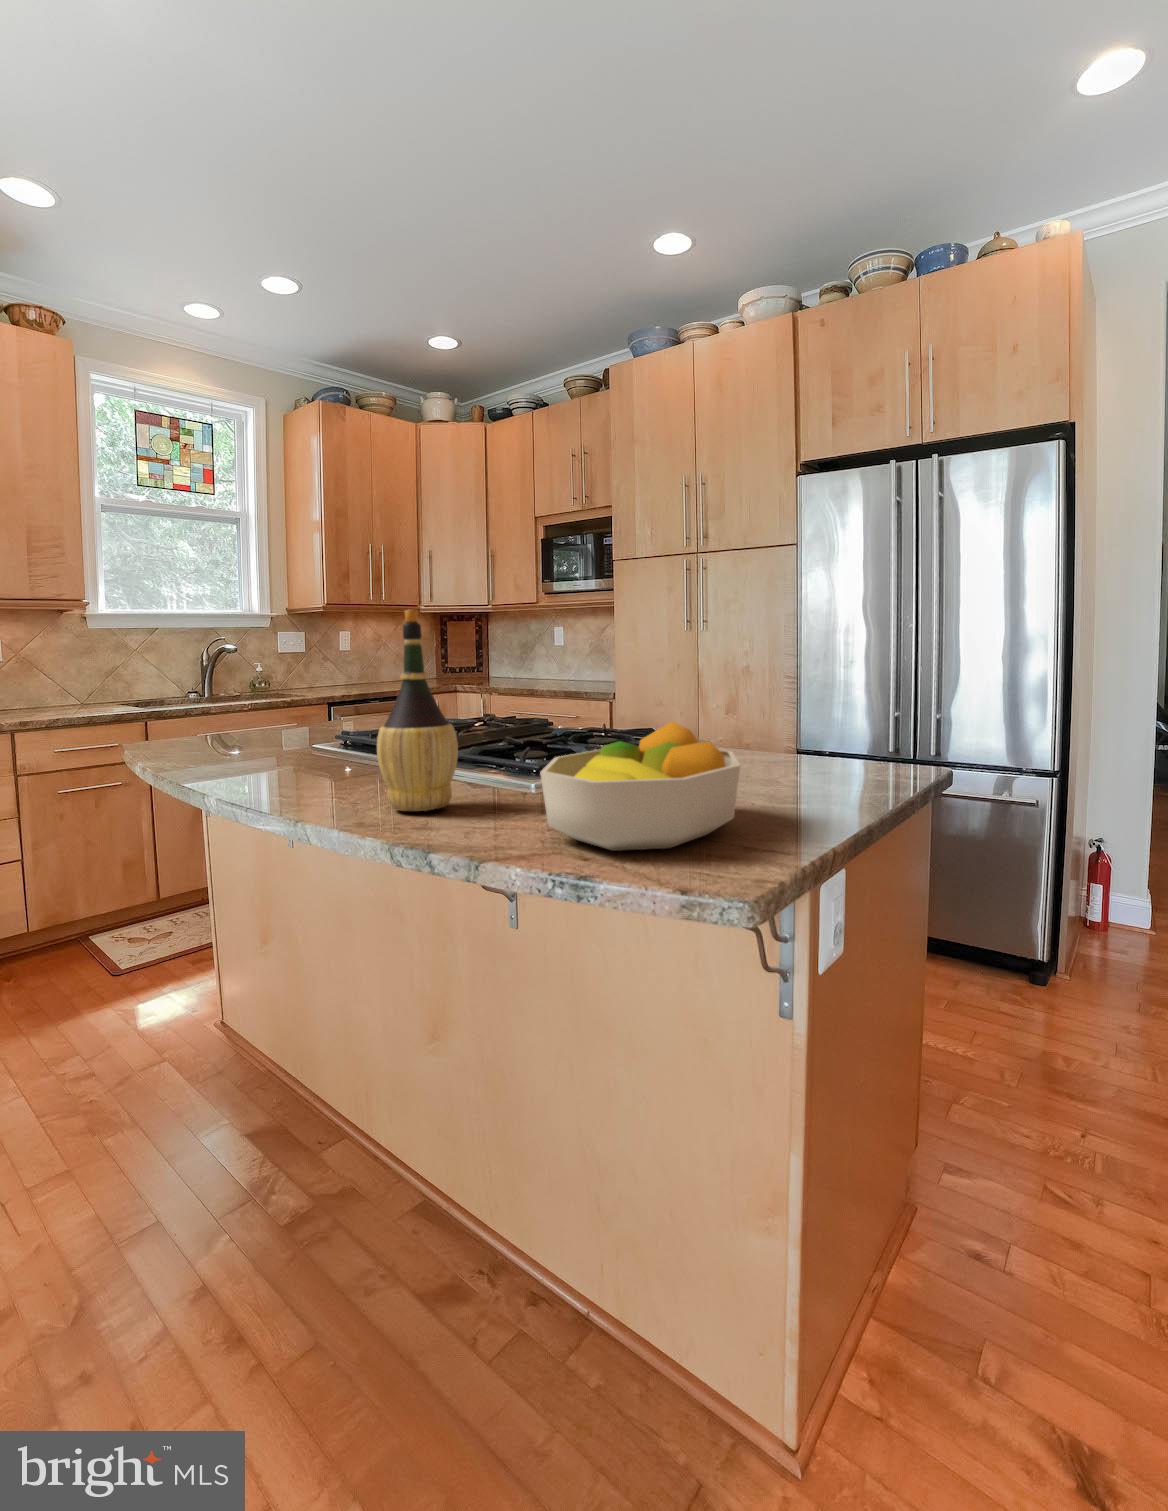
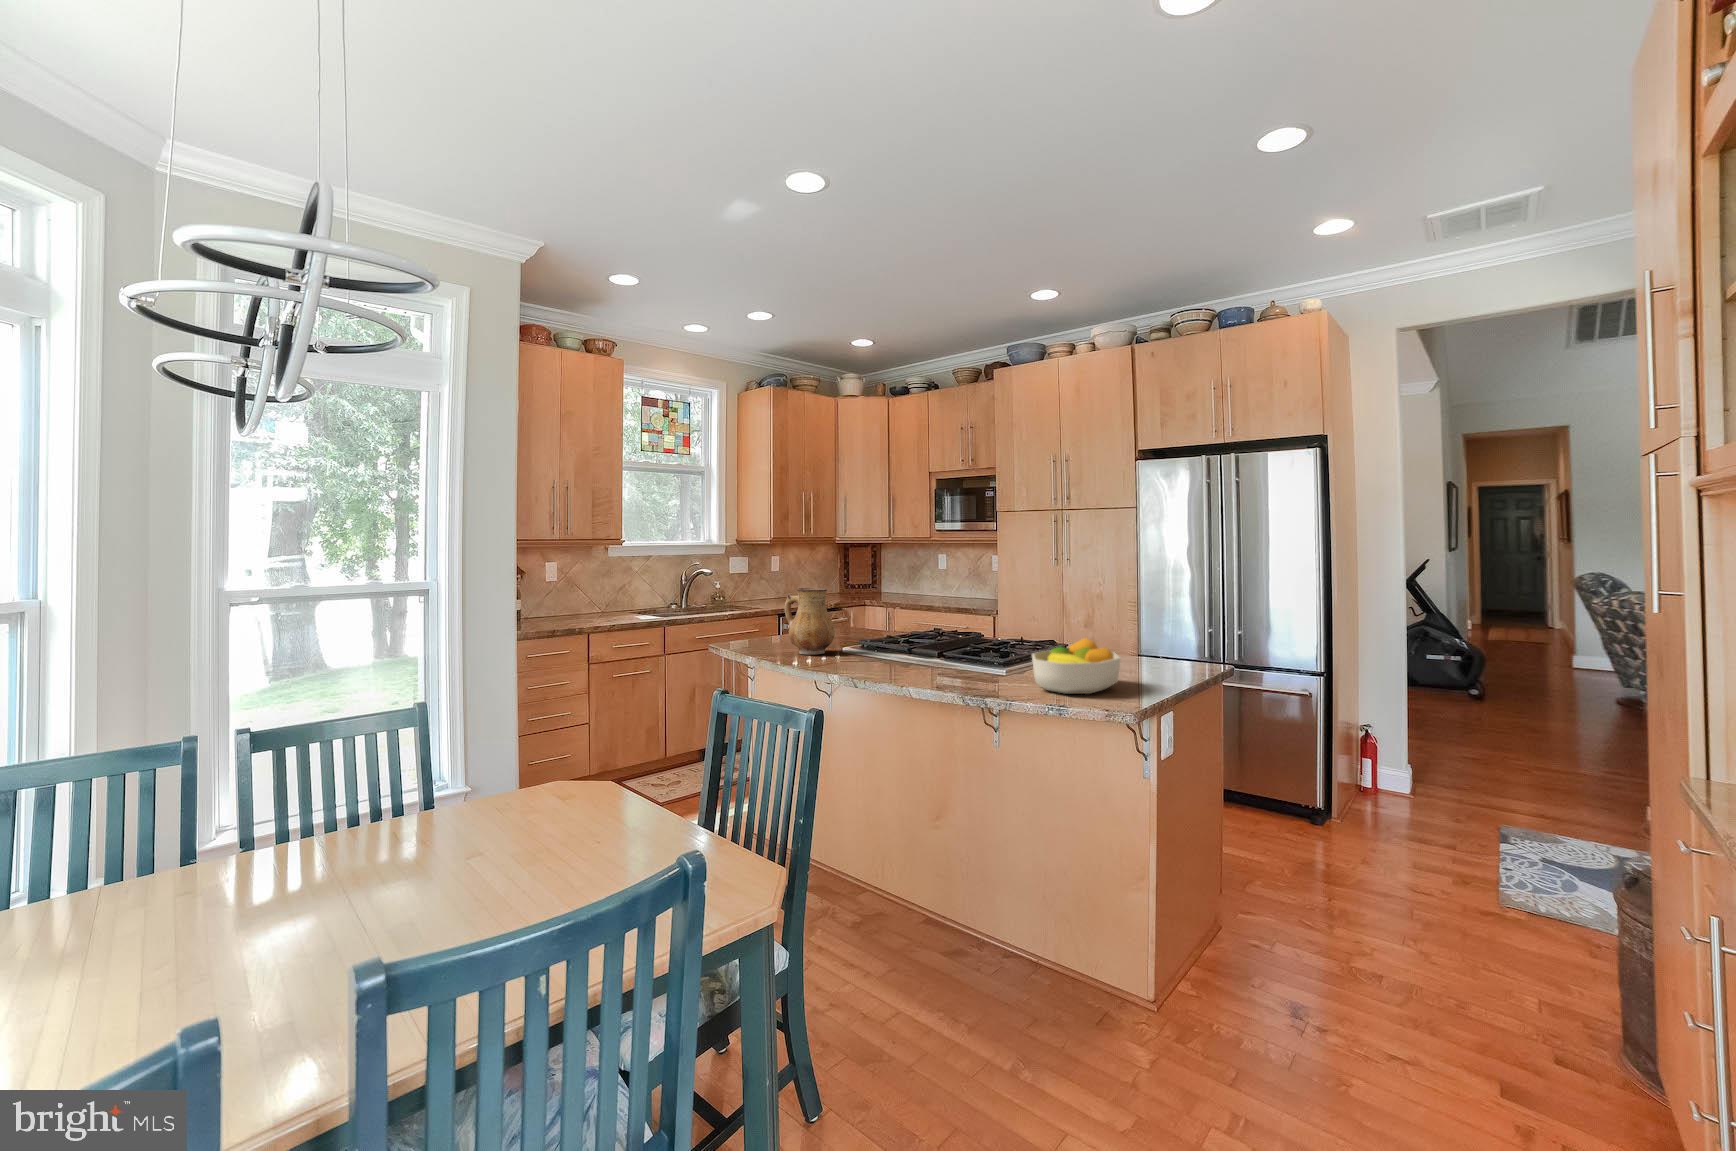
wine bottle: present [377,609,458,811] -> none [940,583,979,679]
ceramic pitcher: none [188,646,276,761] -> present [785,588,835,655]

